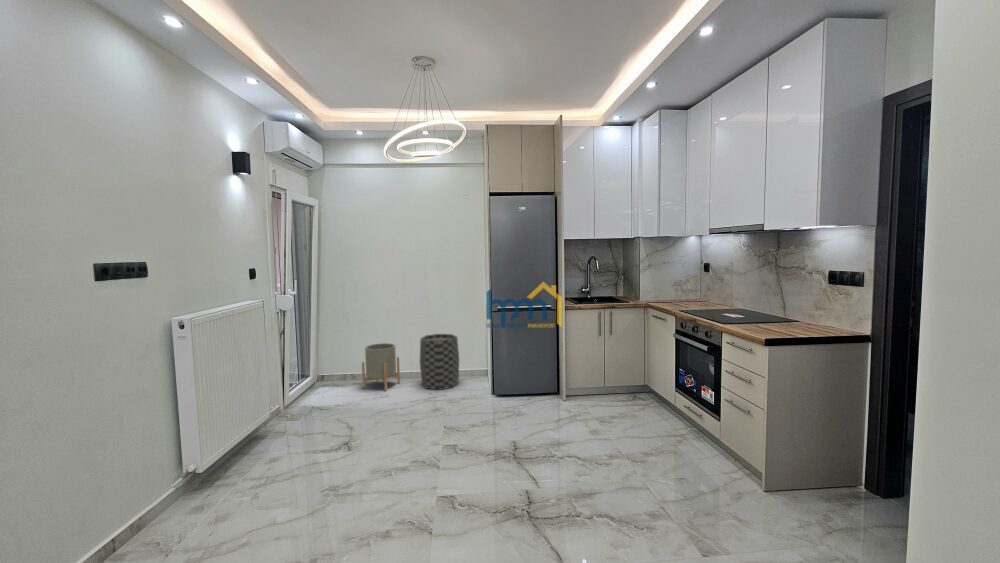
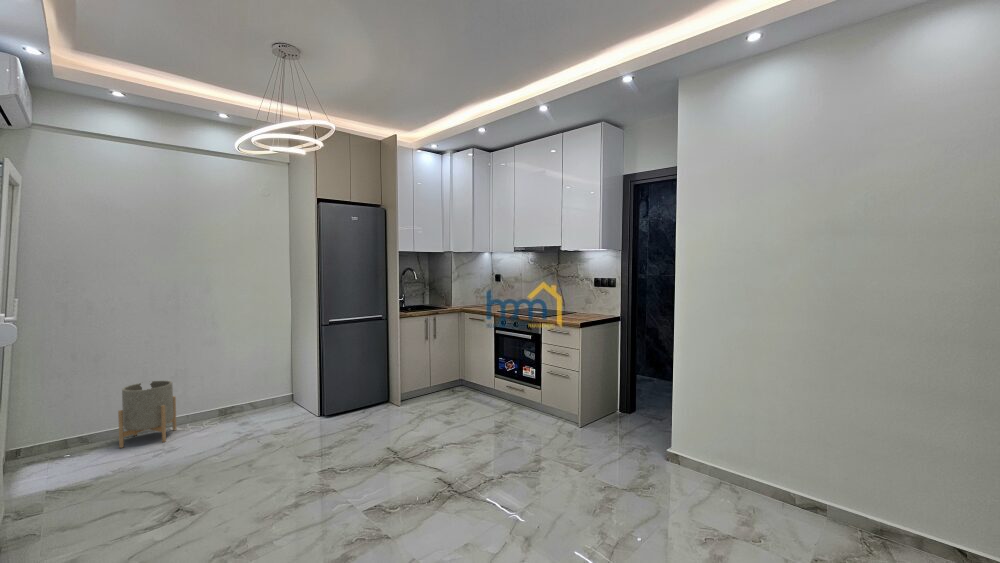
trash can: present [420,334,459,389] -> none [211,359,265,427]

